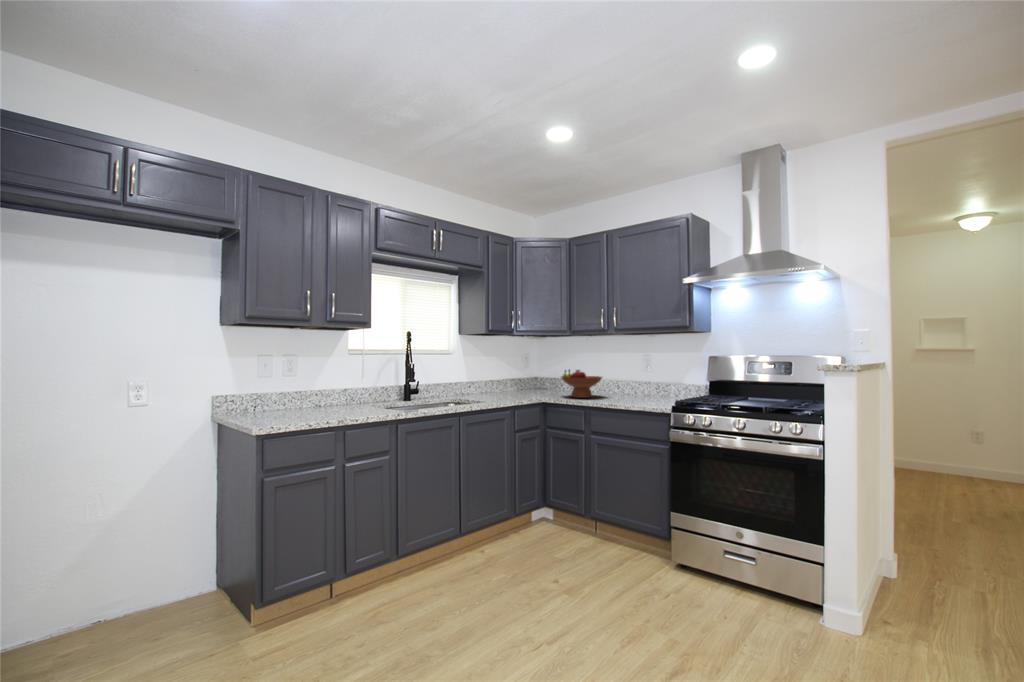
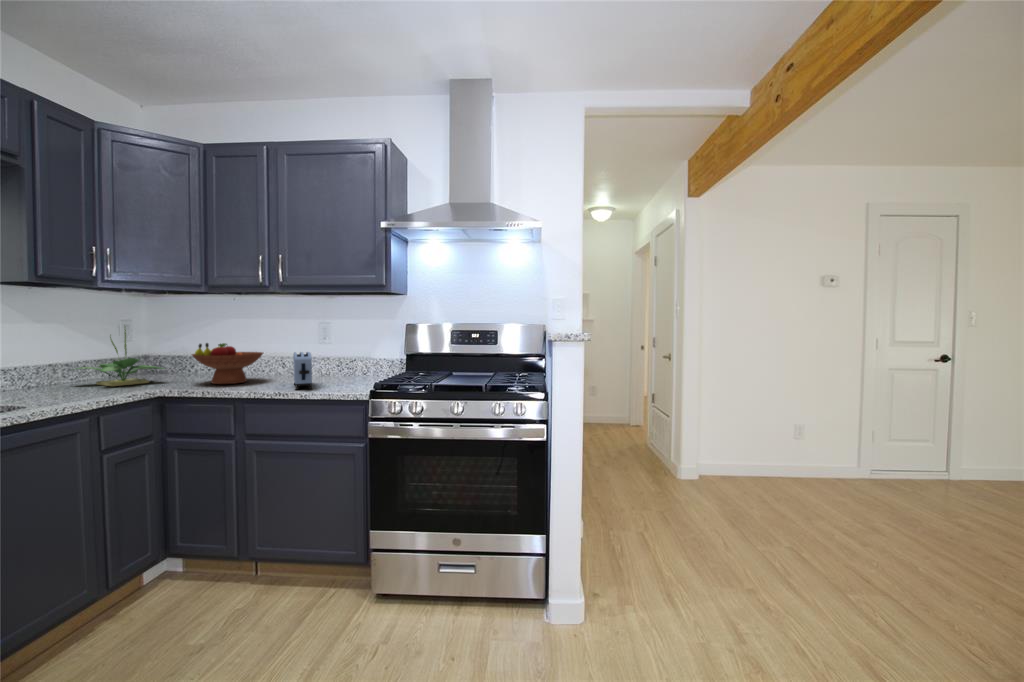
potted plant: none [500,357,546,395] -> present [77,330,164,386]
toaster: none [622,377,633,404] -> present [293,352,312,390]

